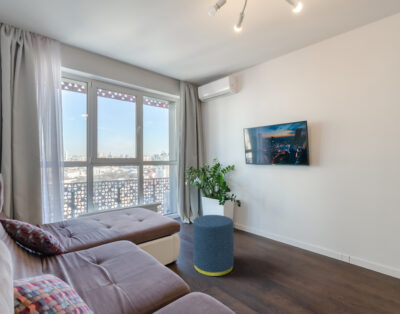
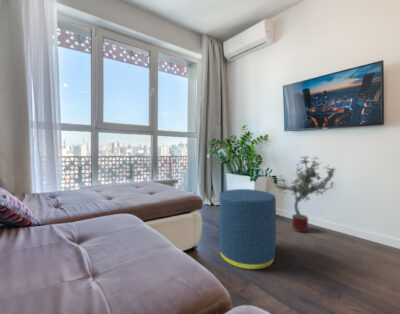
potted tree: none [238,186,280,245] -> present [276,157,334,232]

